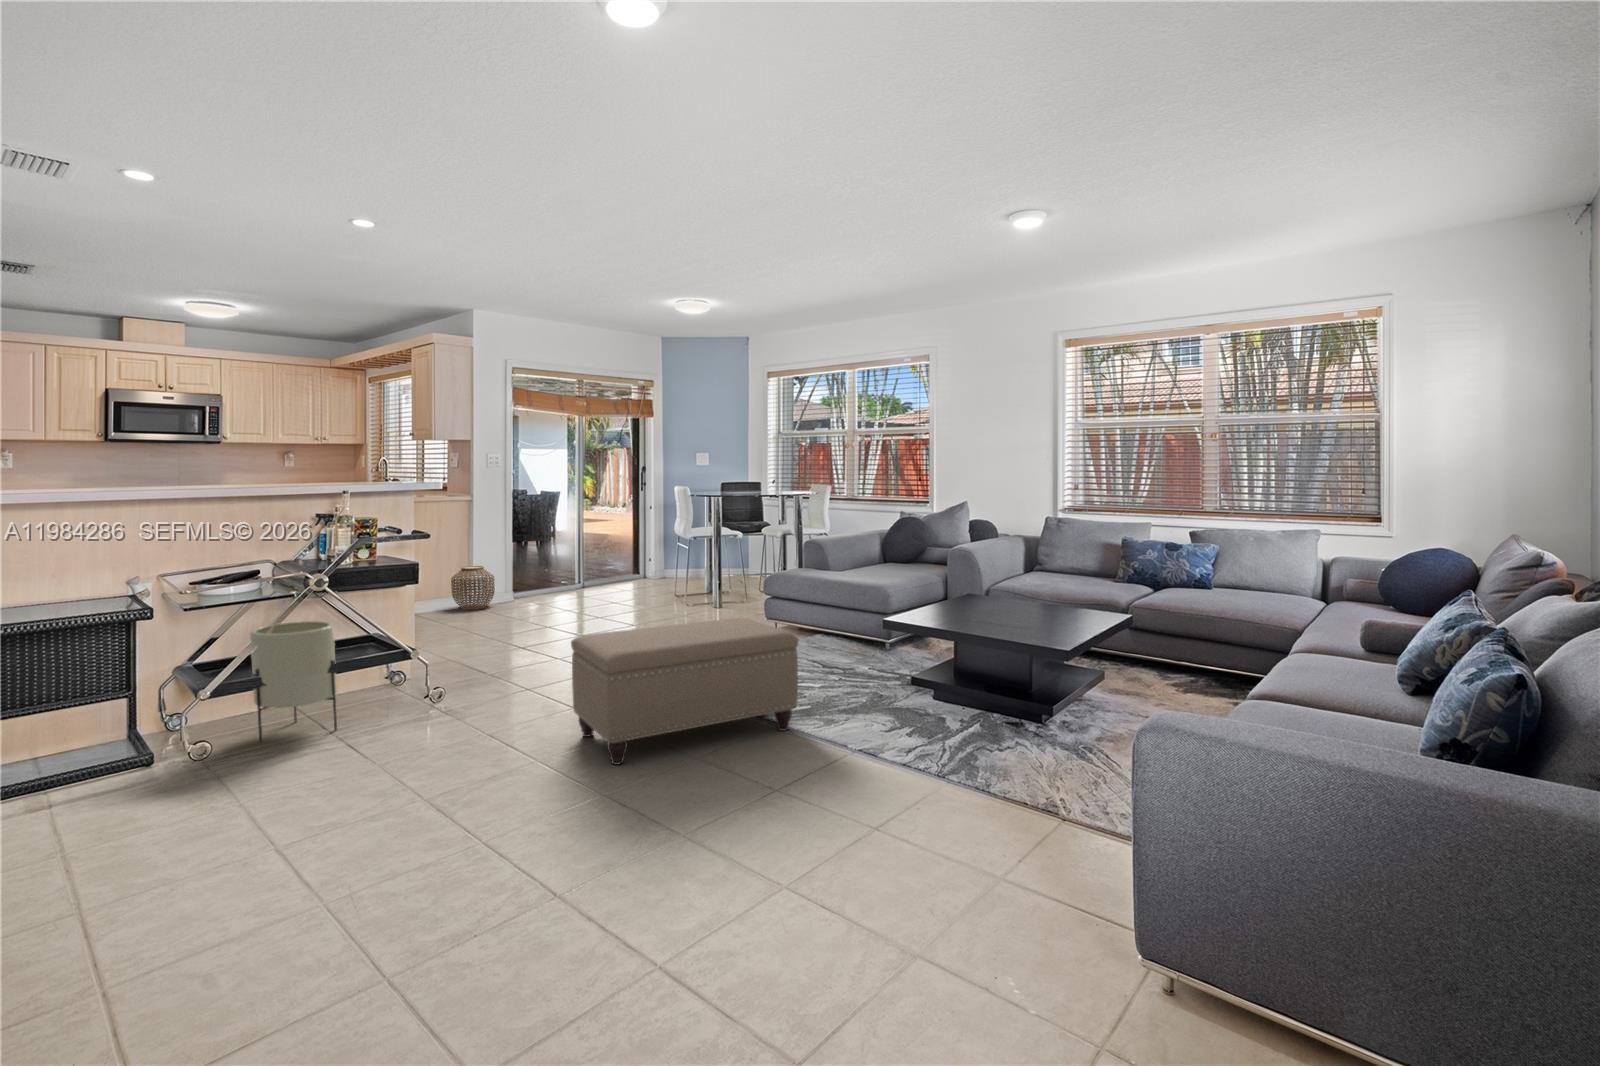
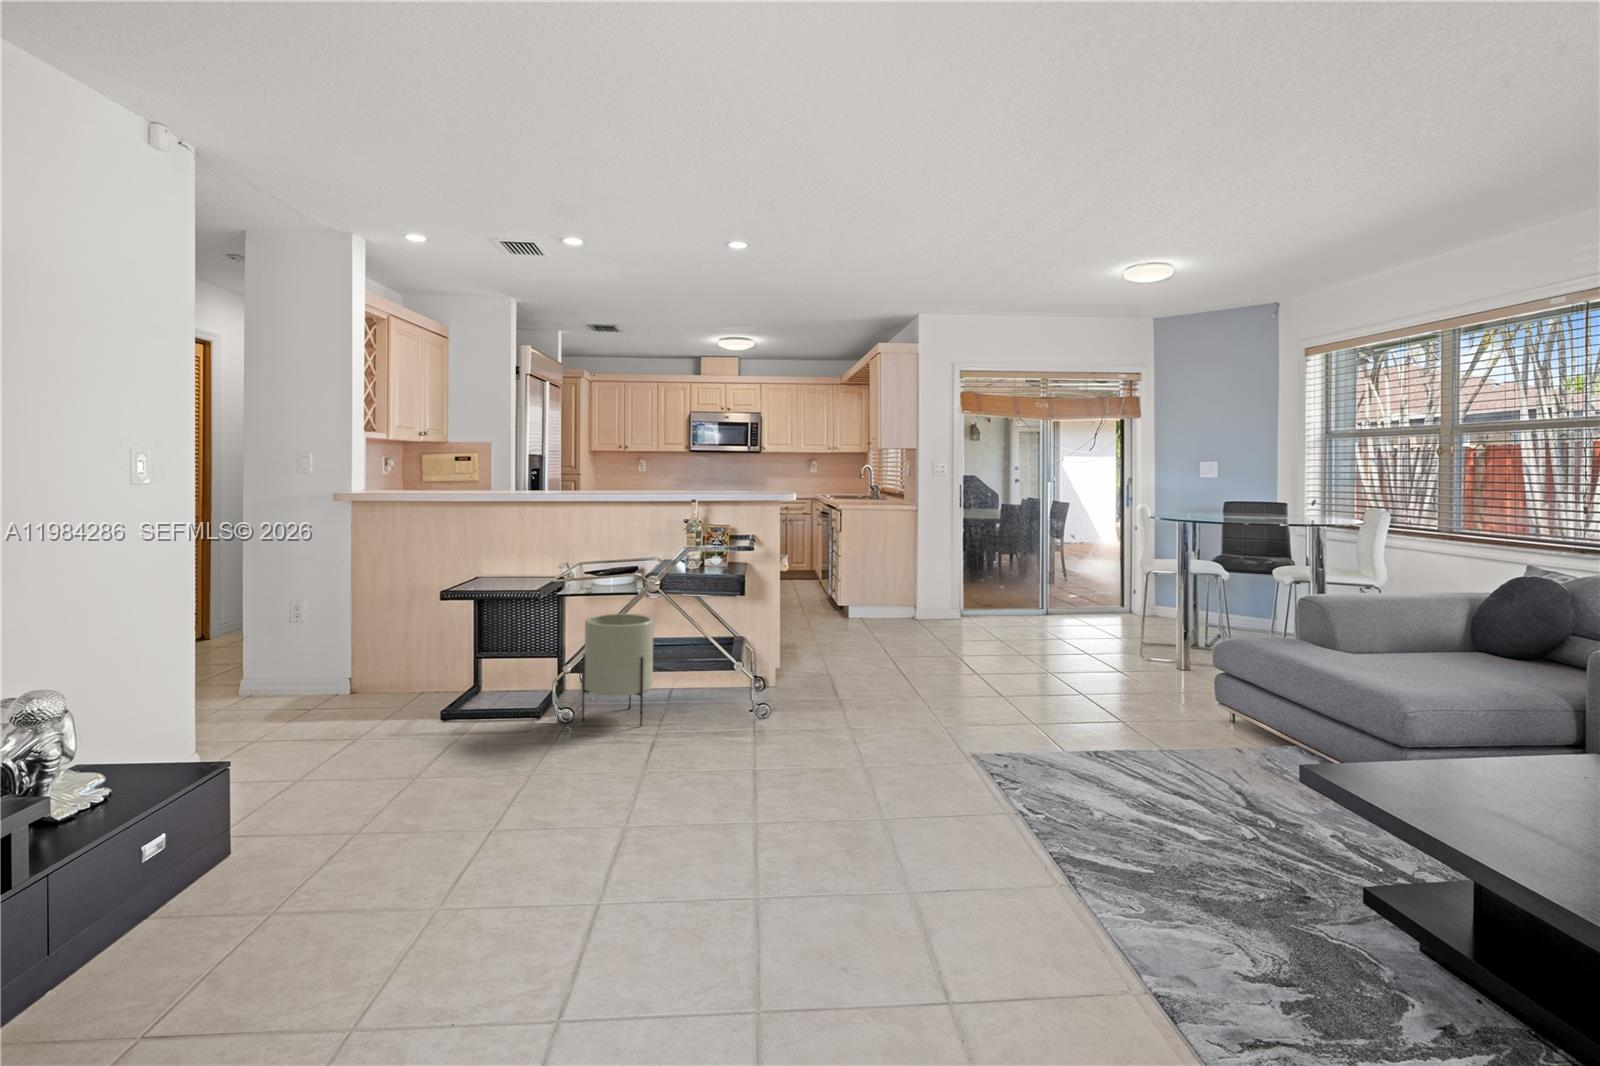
woven basket: present [451,566,495,610] -> none [891,579,934,625]
ottoman: present [571,618,798,765] -> none [780,684,1098,901]

